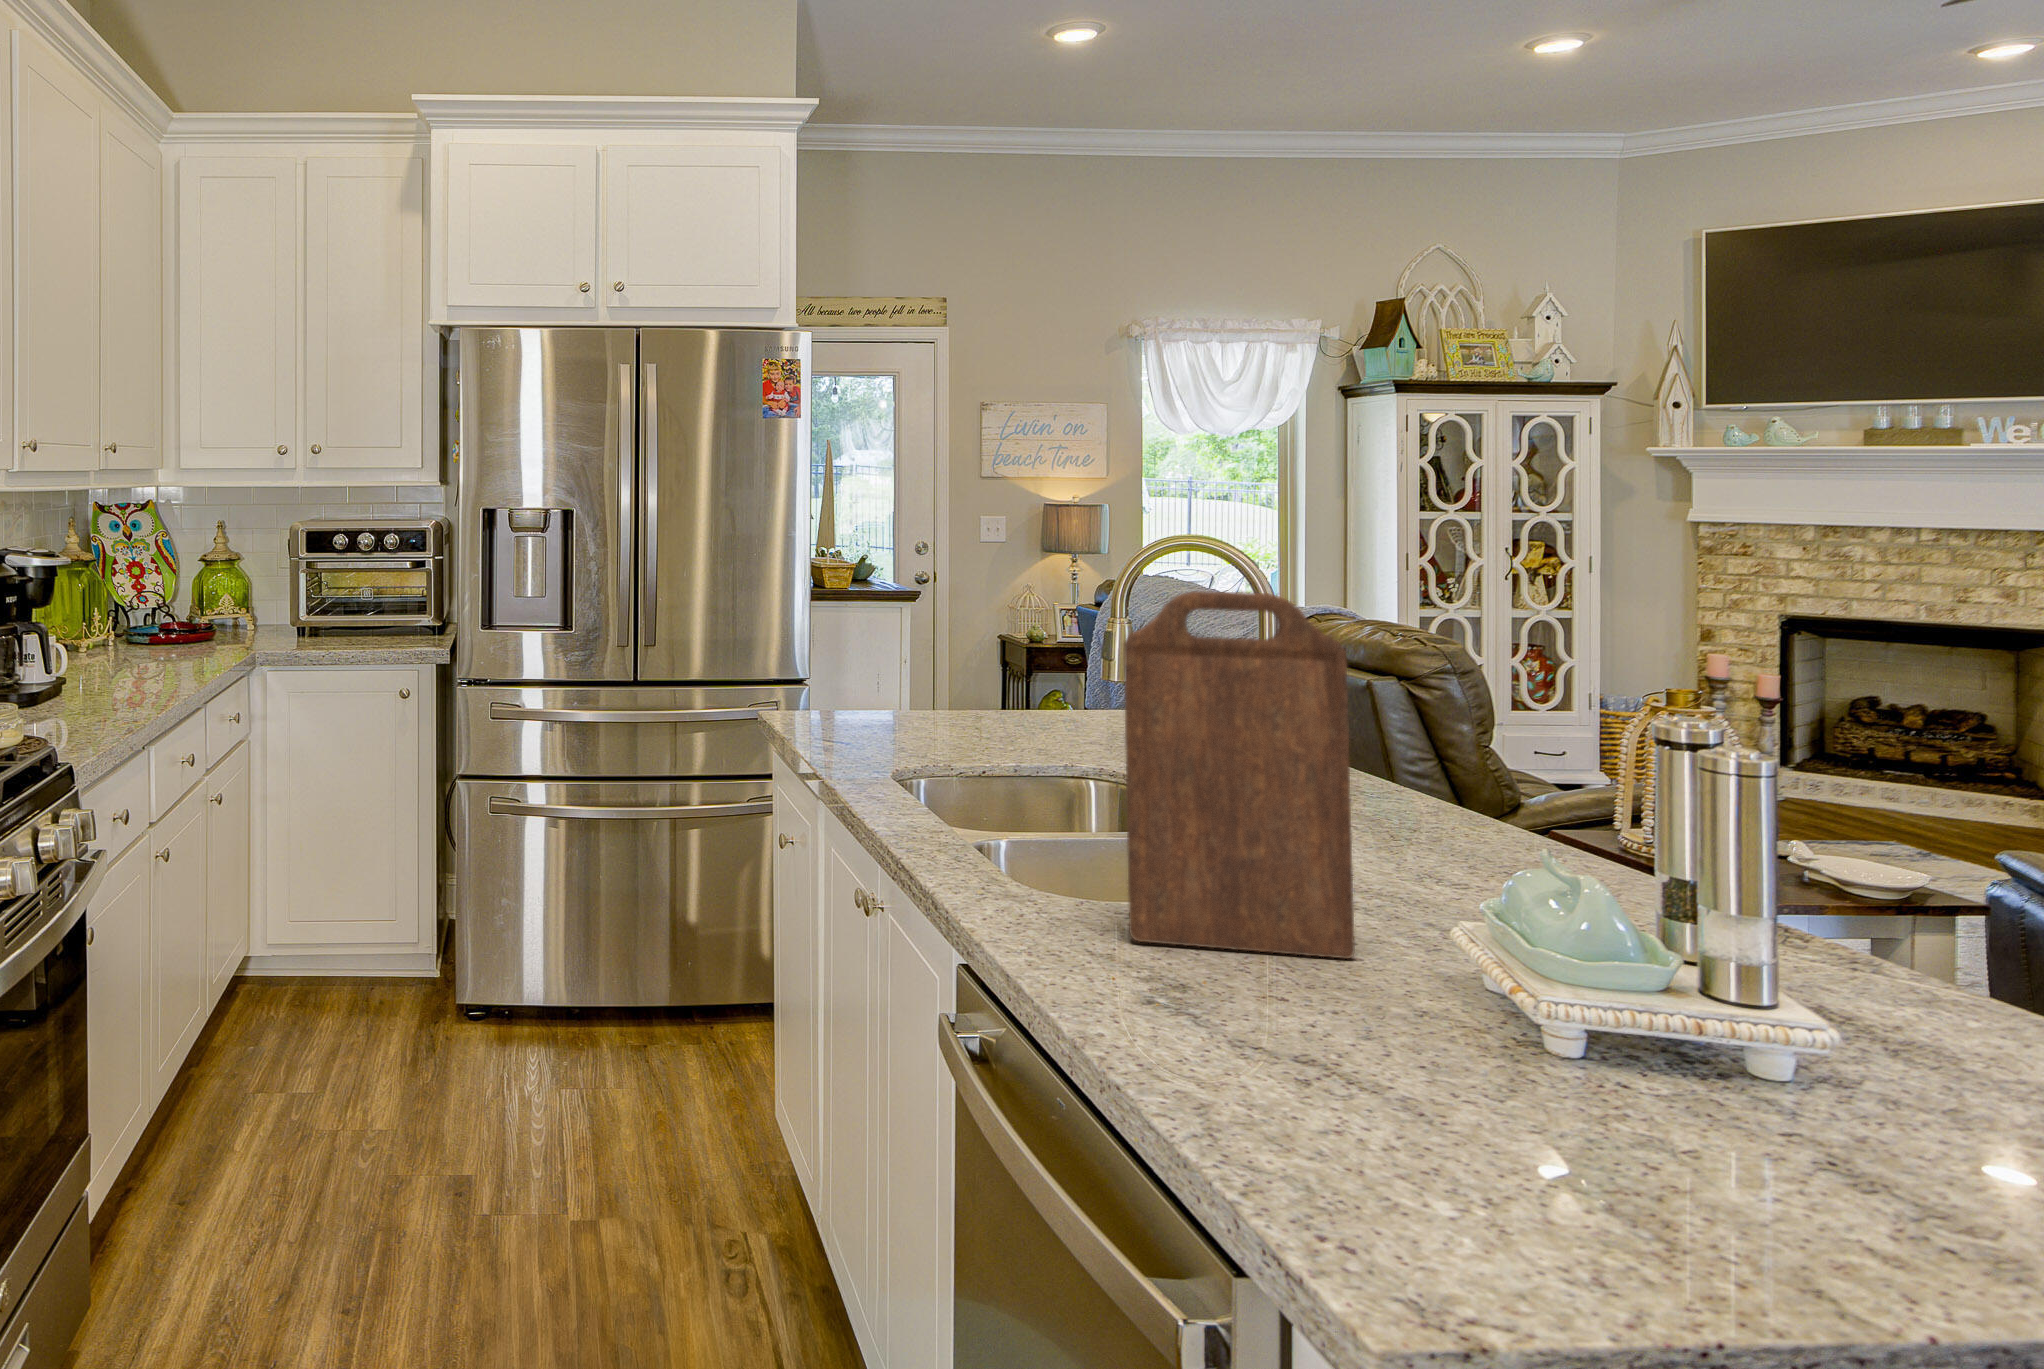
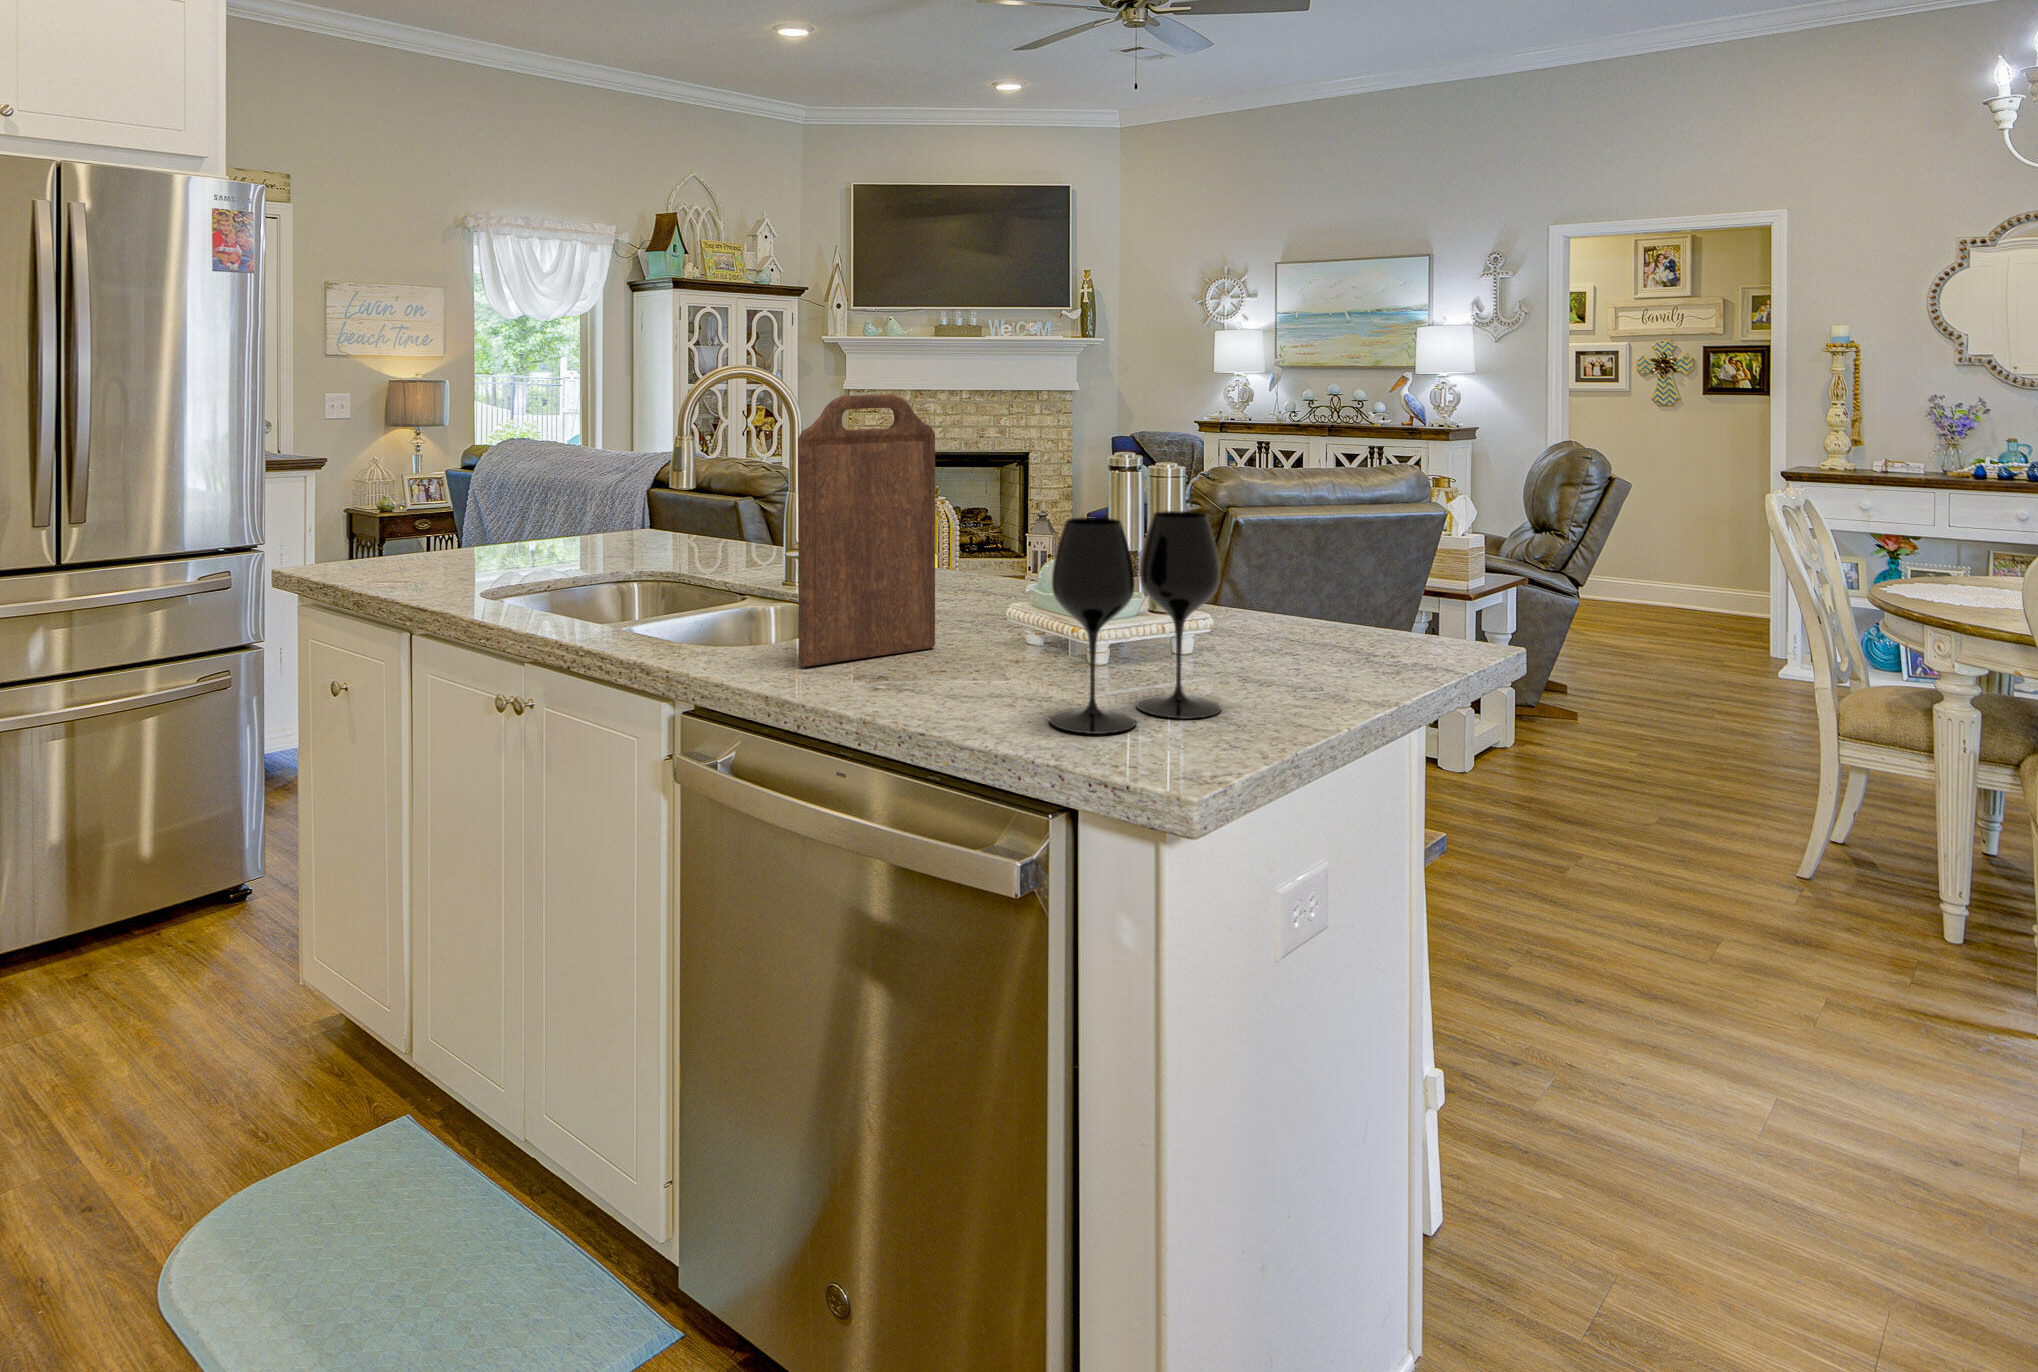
wine glass: none [1368,821,1742,1216] -> present [1049,511,1221,734]

